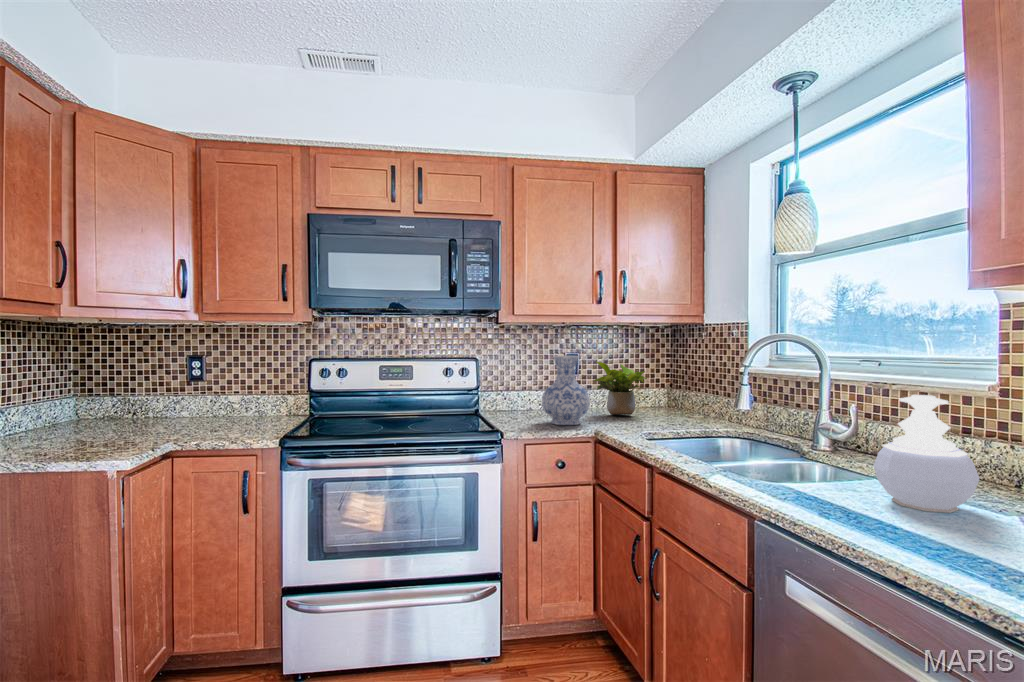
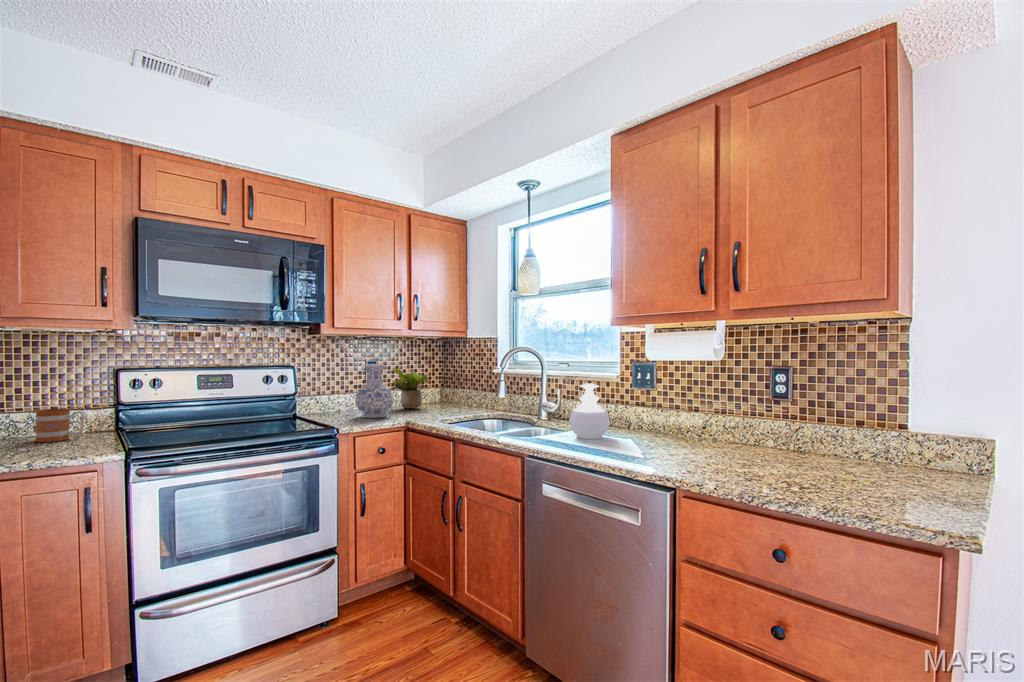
mug: none [234,392,272,425] -> present [35,408,85,442]

